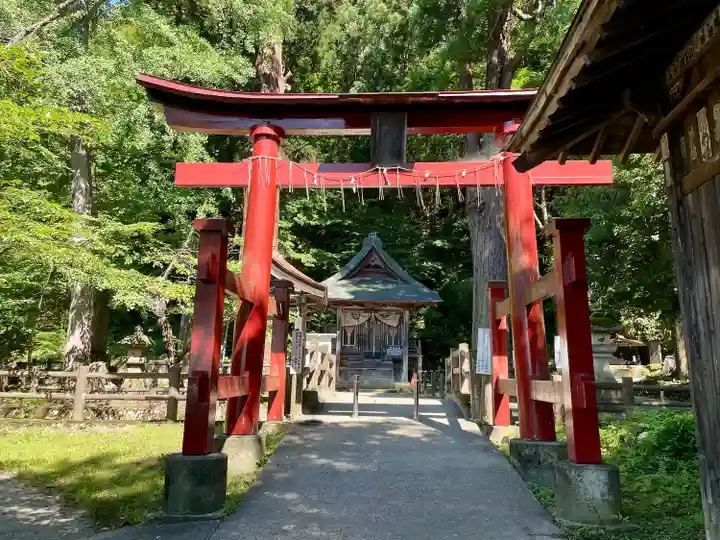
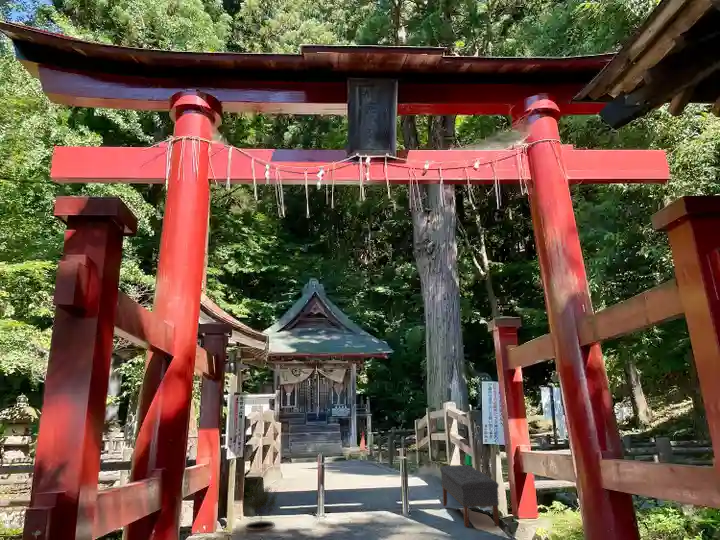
bench: none [450,391,486,434] -> present [440,465,499,527]

